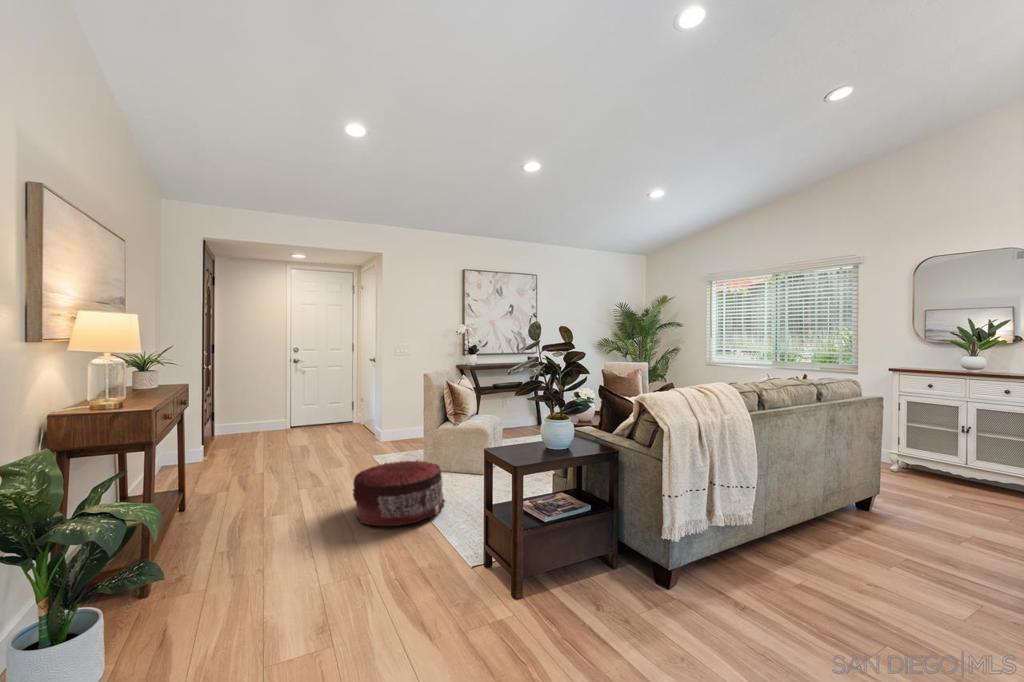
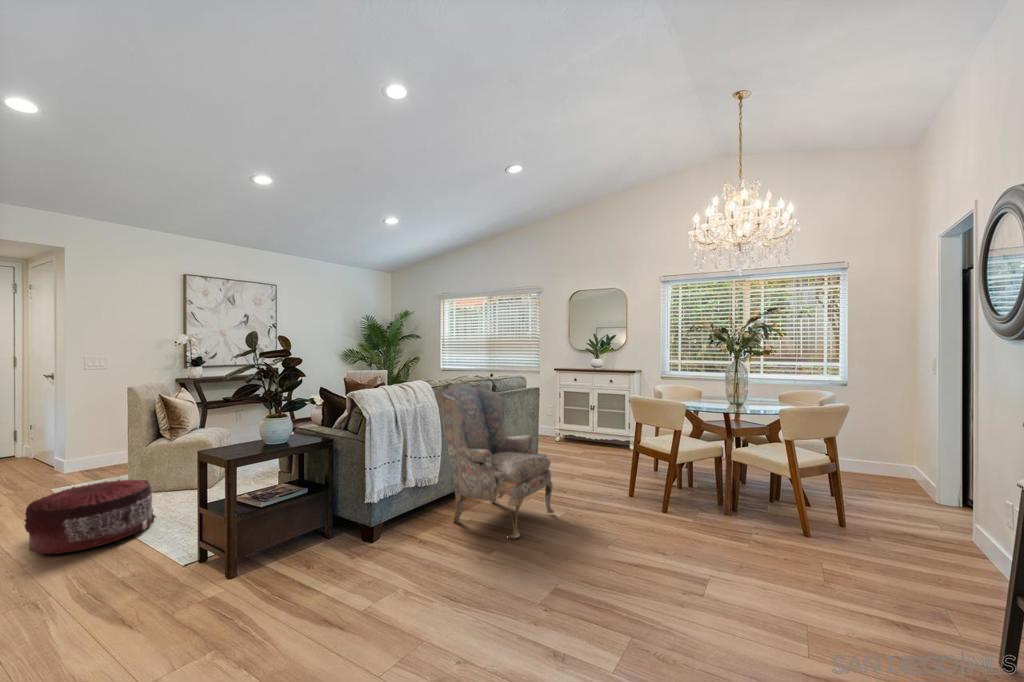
armchair: none [746,387,960,643] -> present [435,382,554,538]

